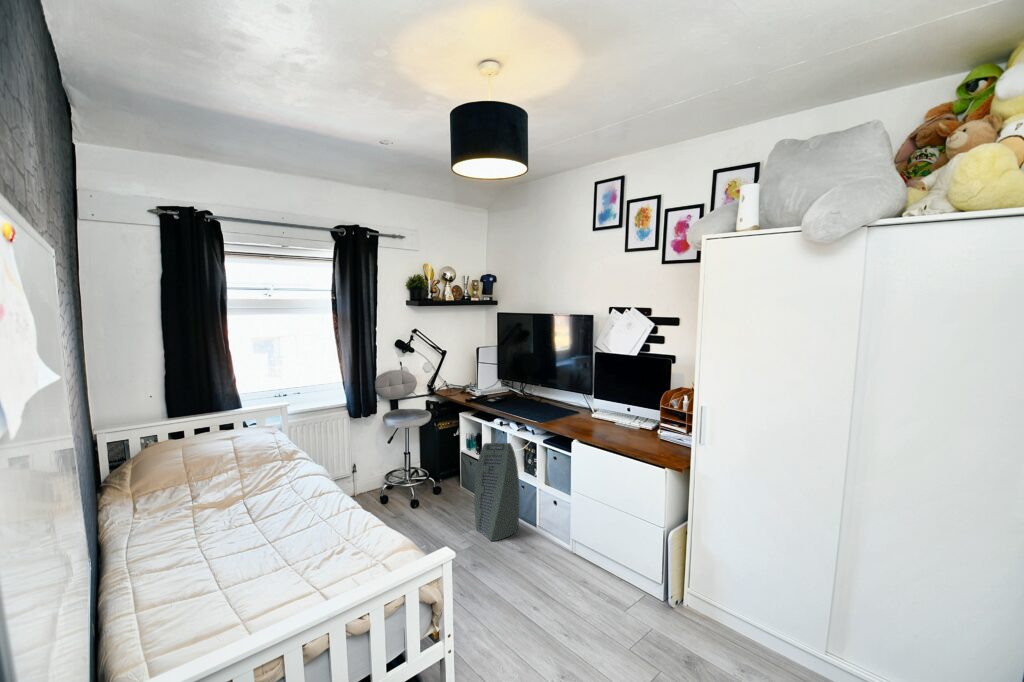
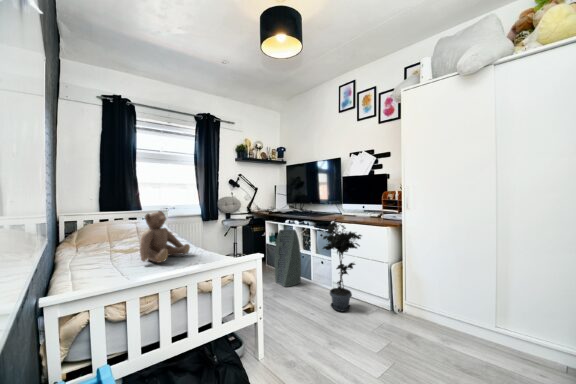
potted plant: none [549,450,622,600] -> present [319,219,362,311]
teddy bear: none [243,455,329,559] -> present [140,211,190,263]

